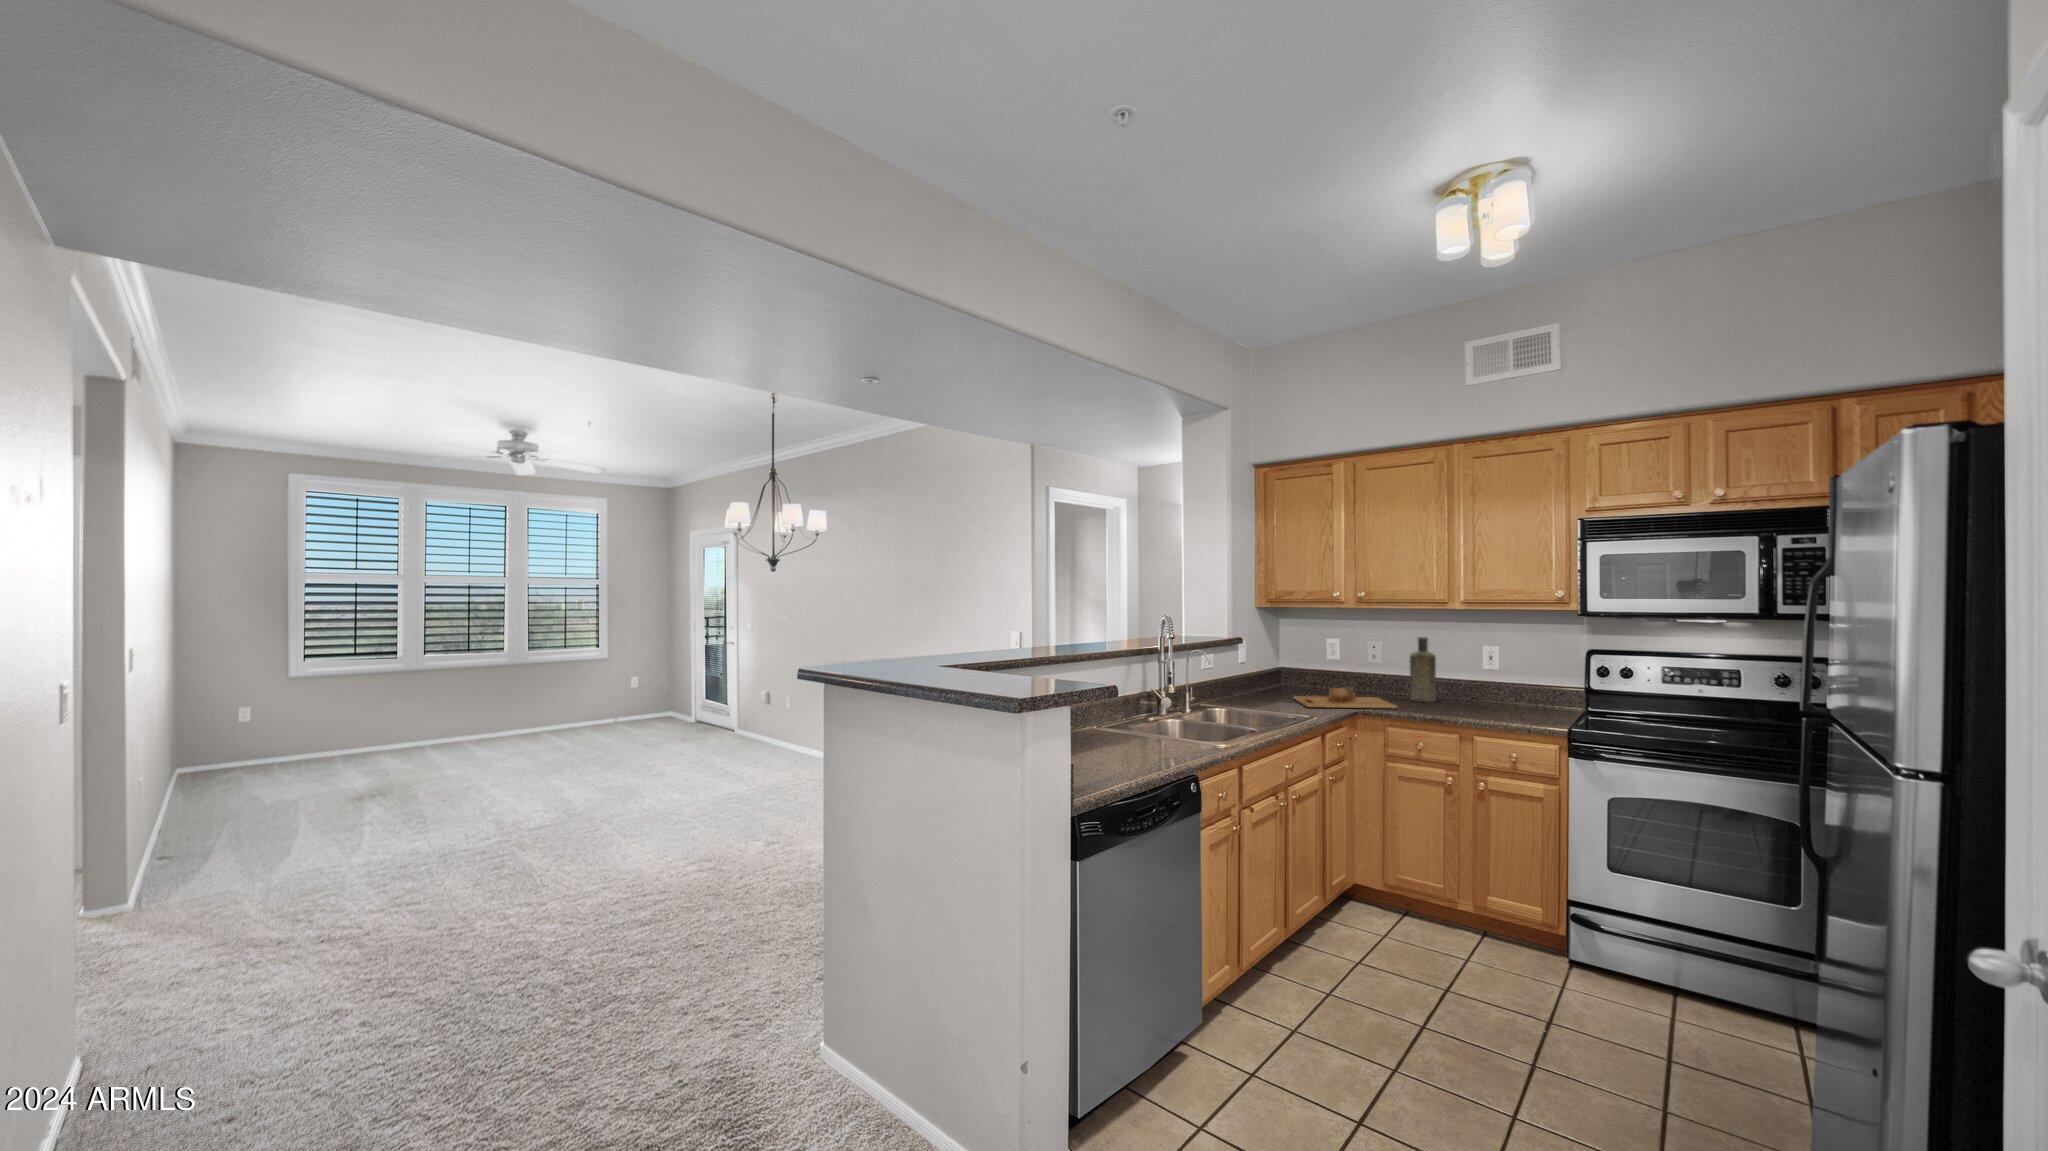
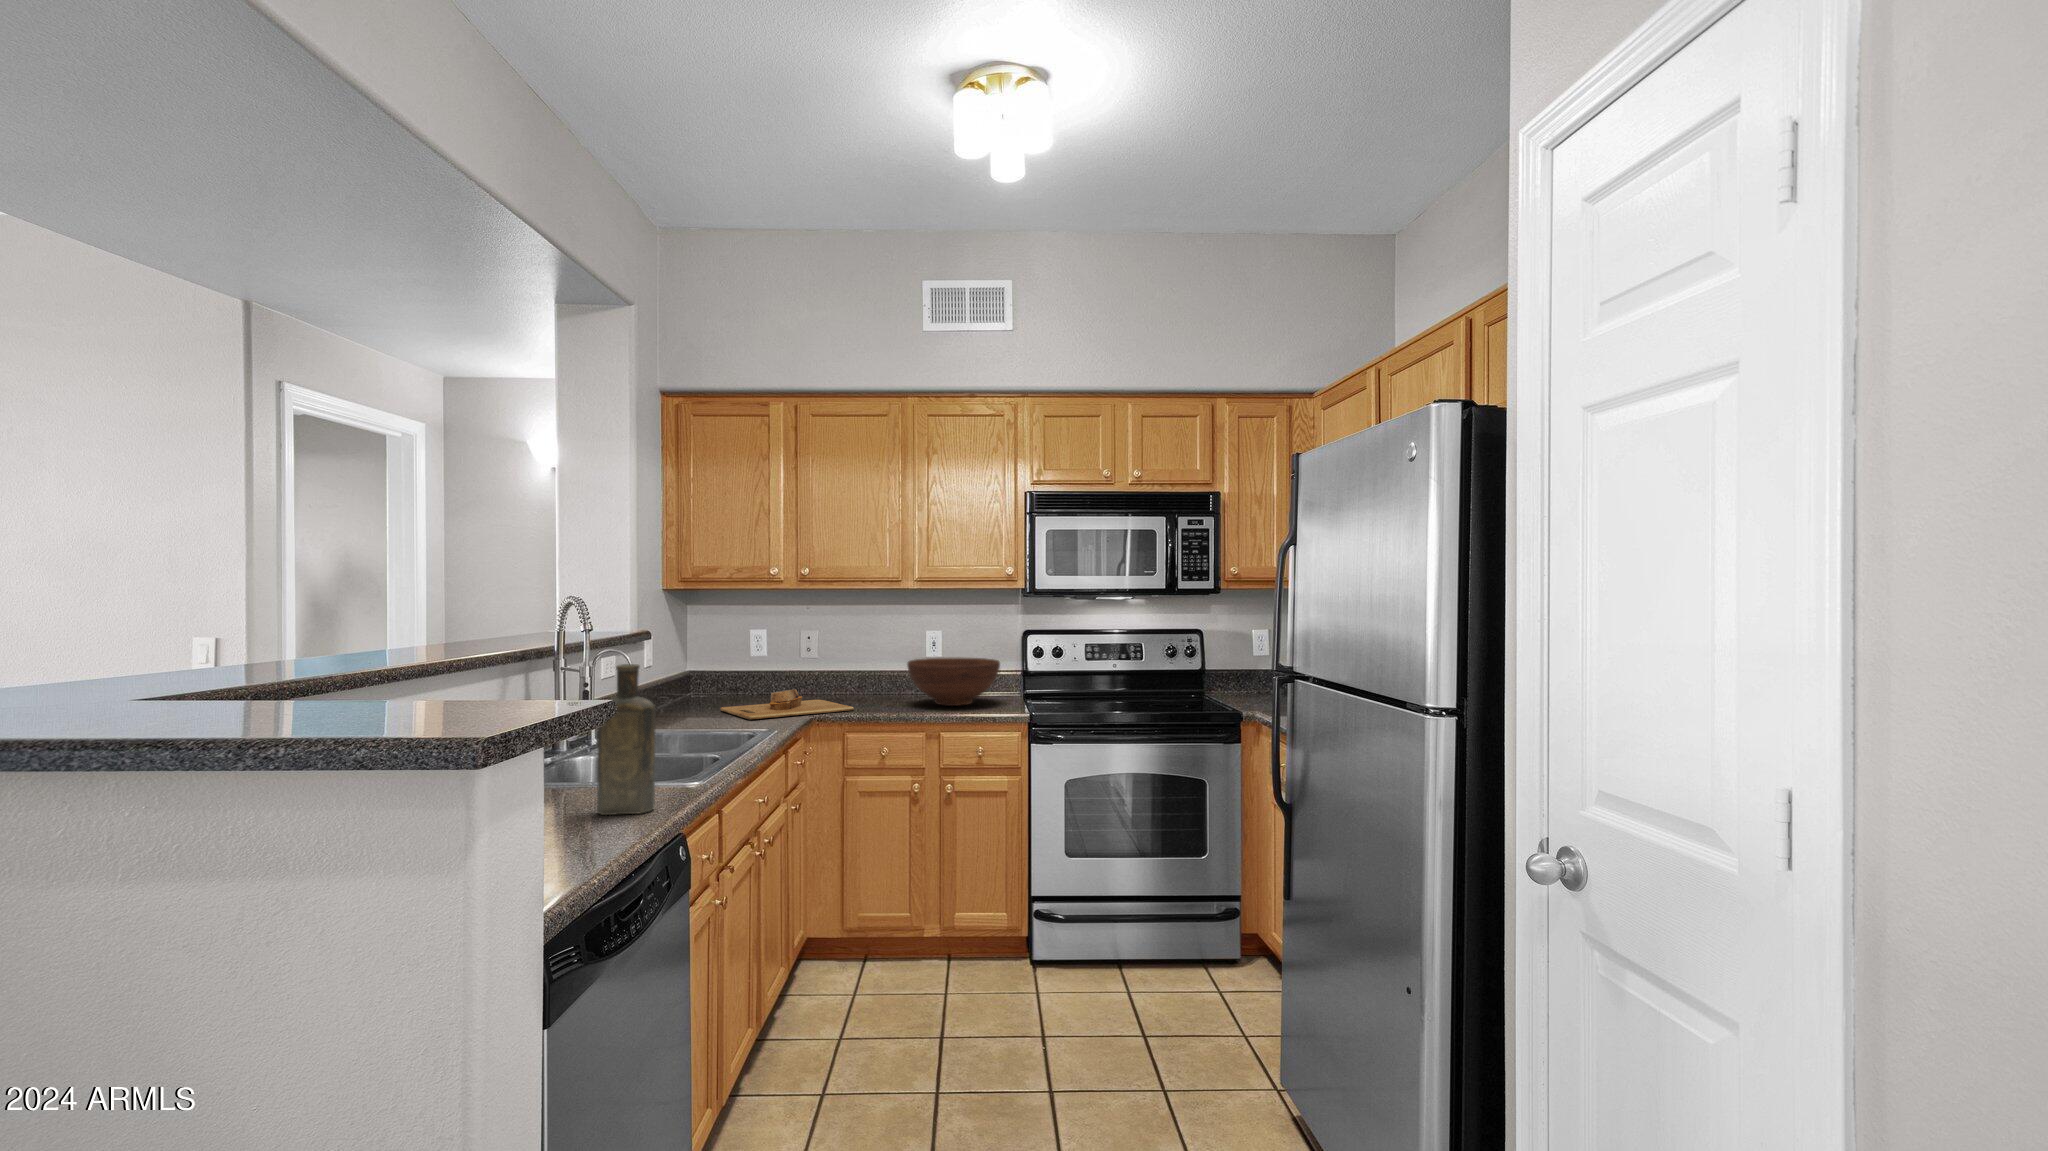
bottle: present [1410,637,1436,702] -> present [597,664,655,815]
fruit bowl: none [1449,670,1546,714] -> present [907,658,1000,706]

